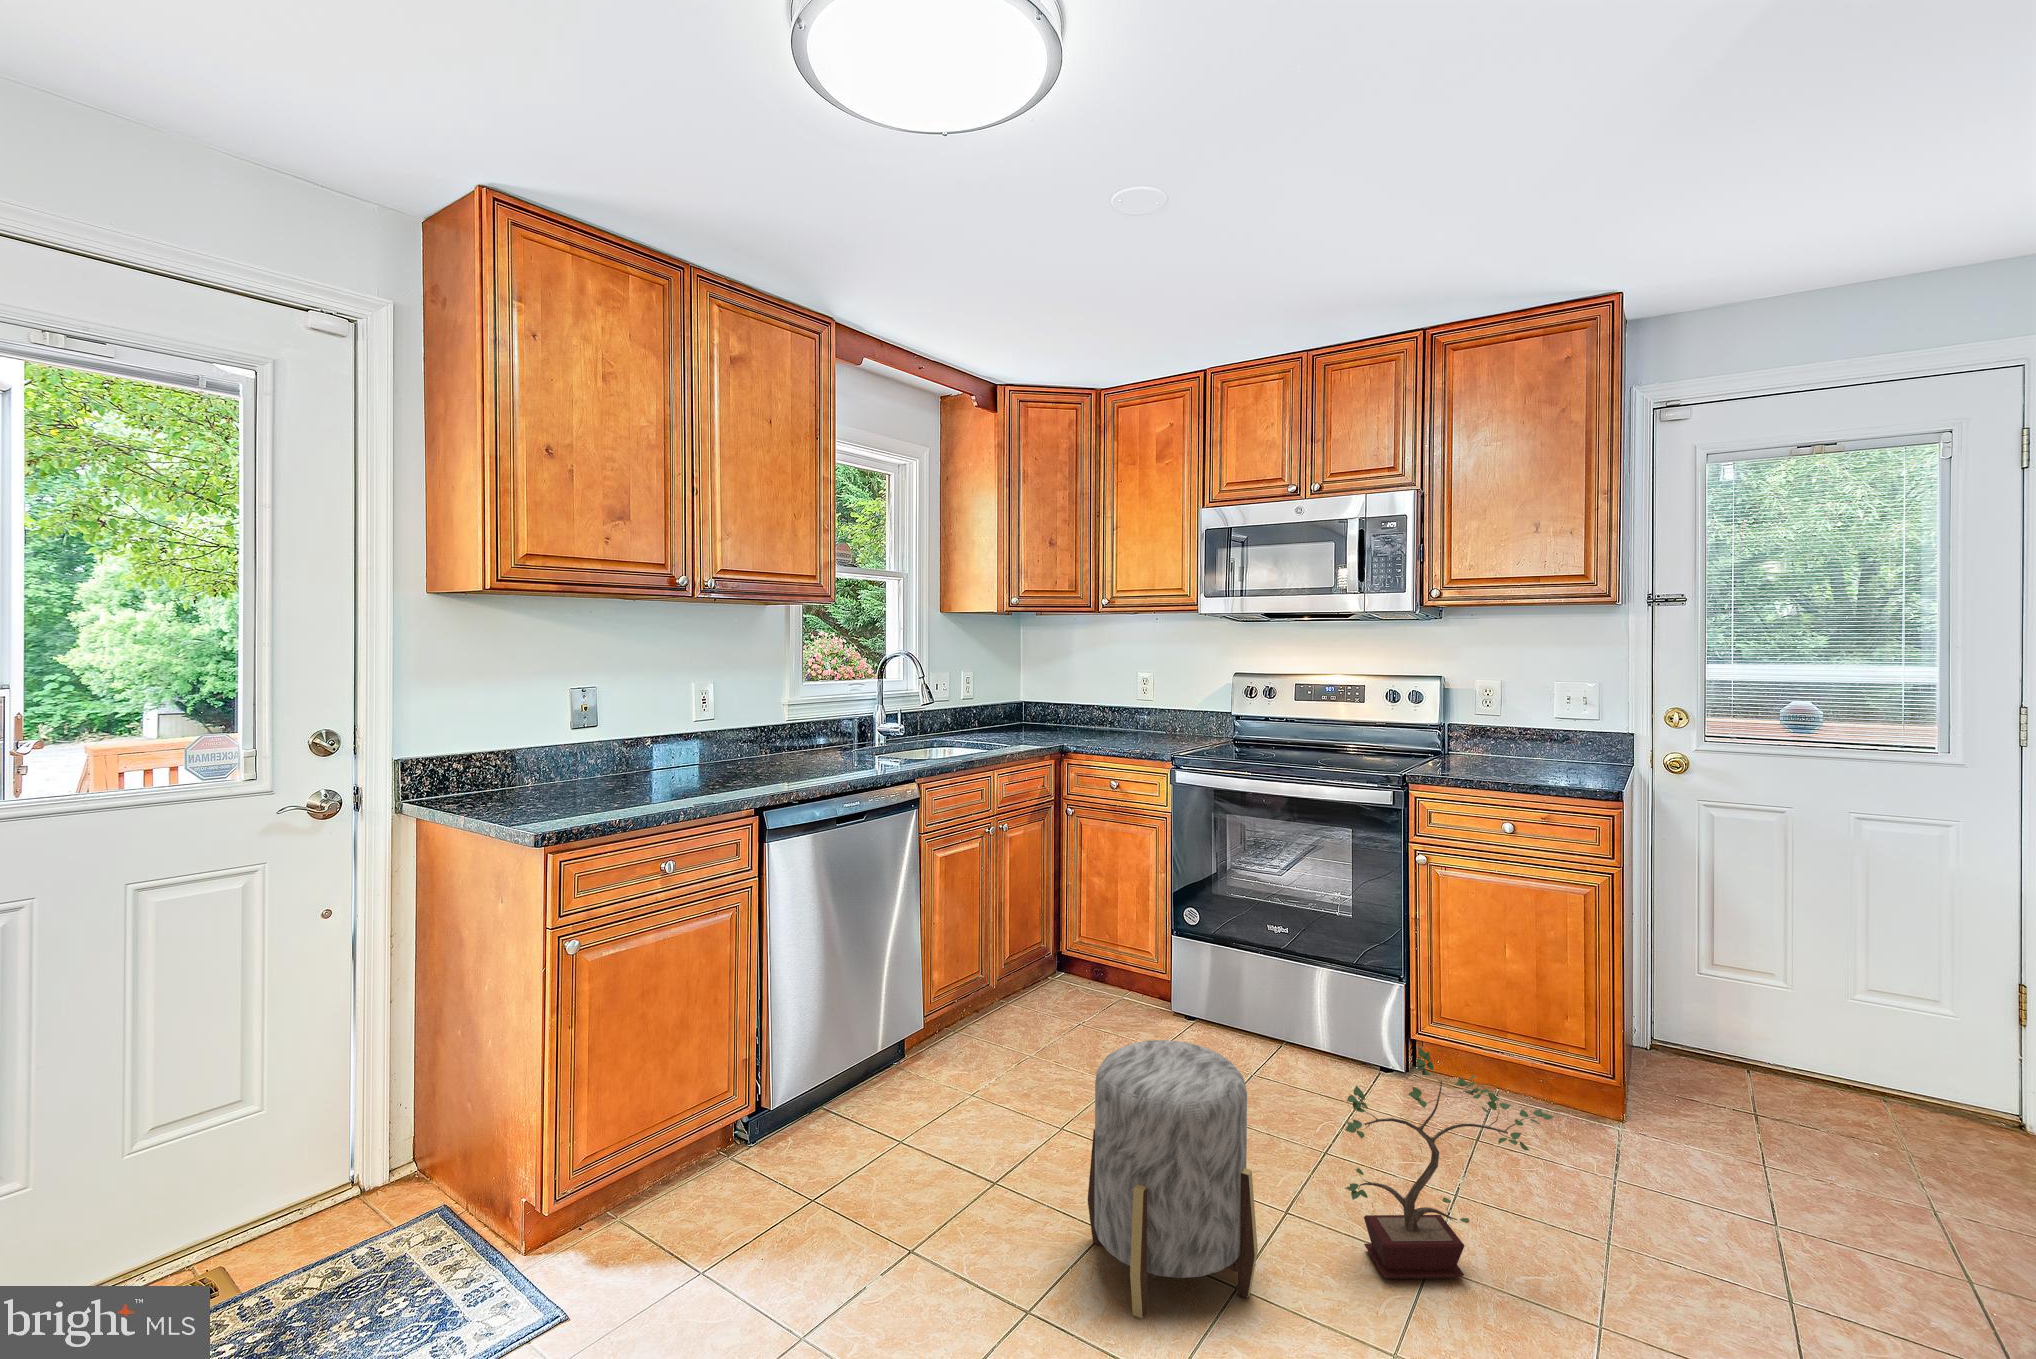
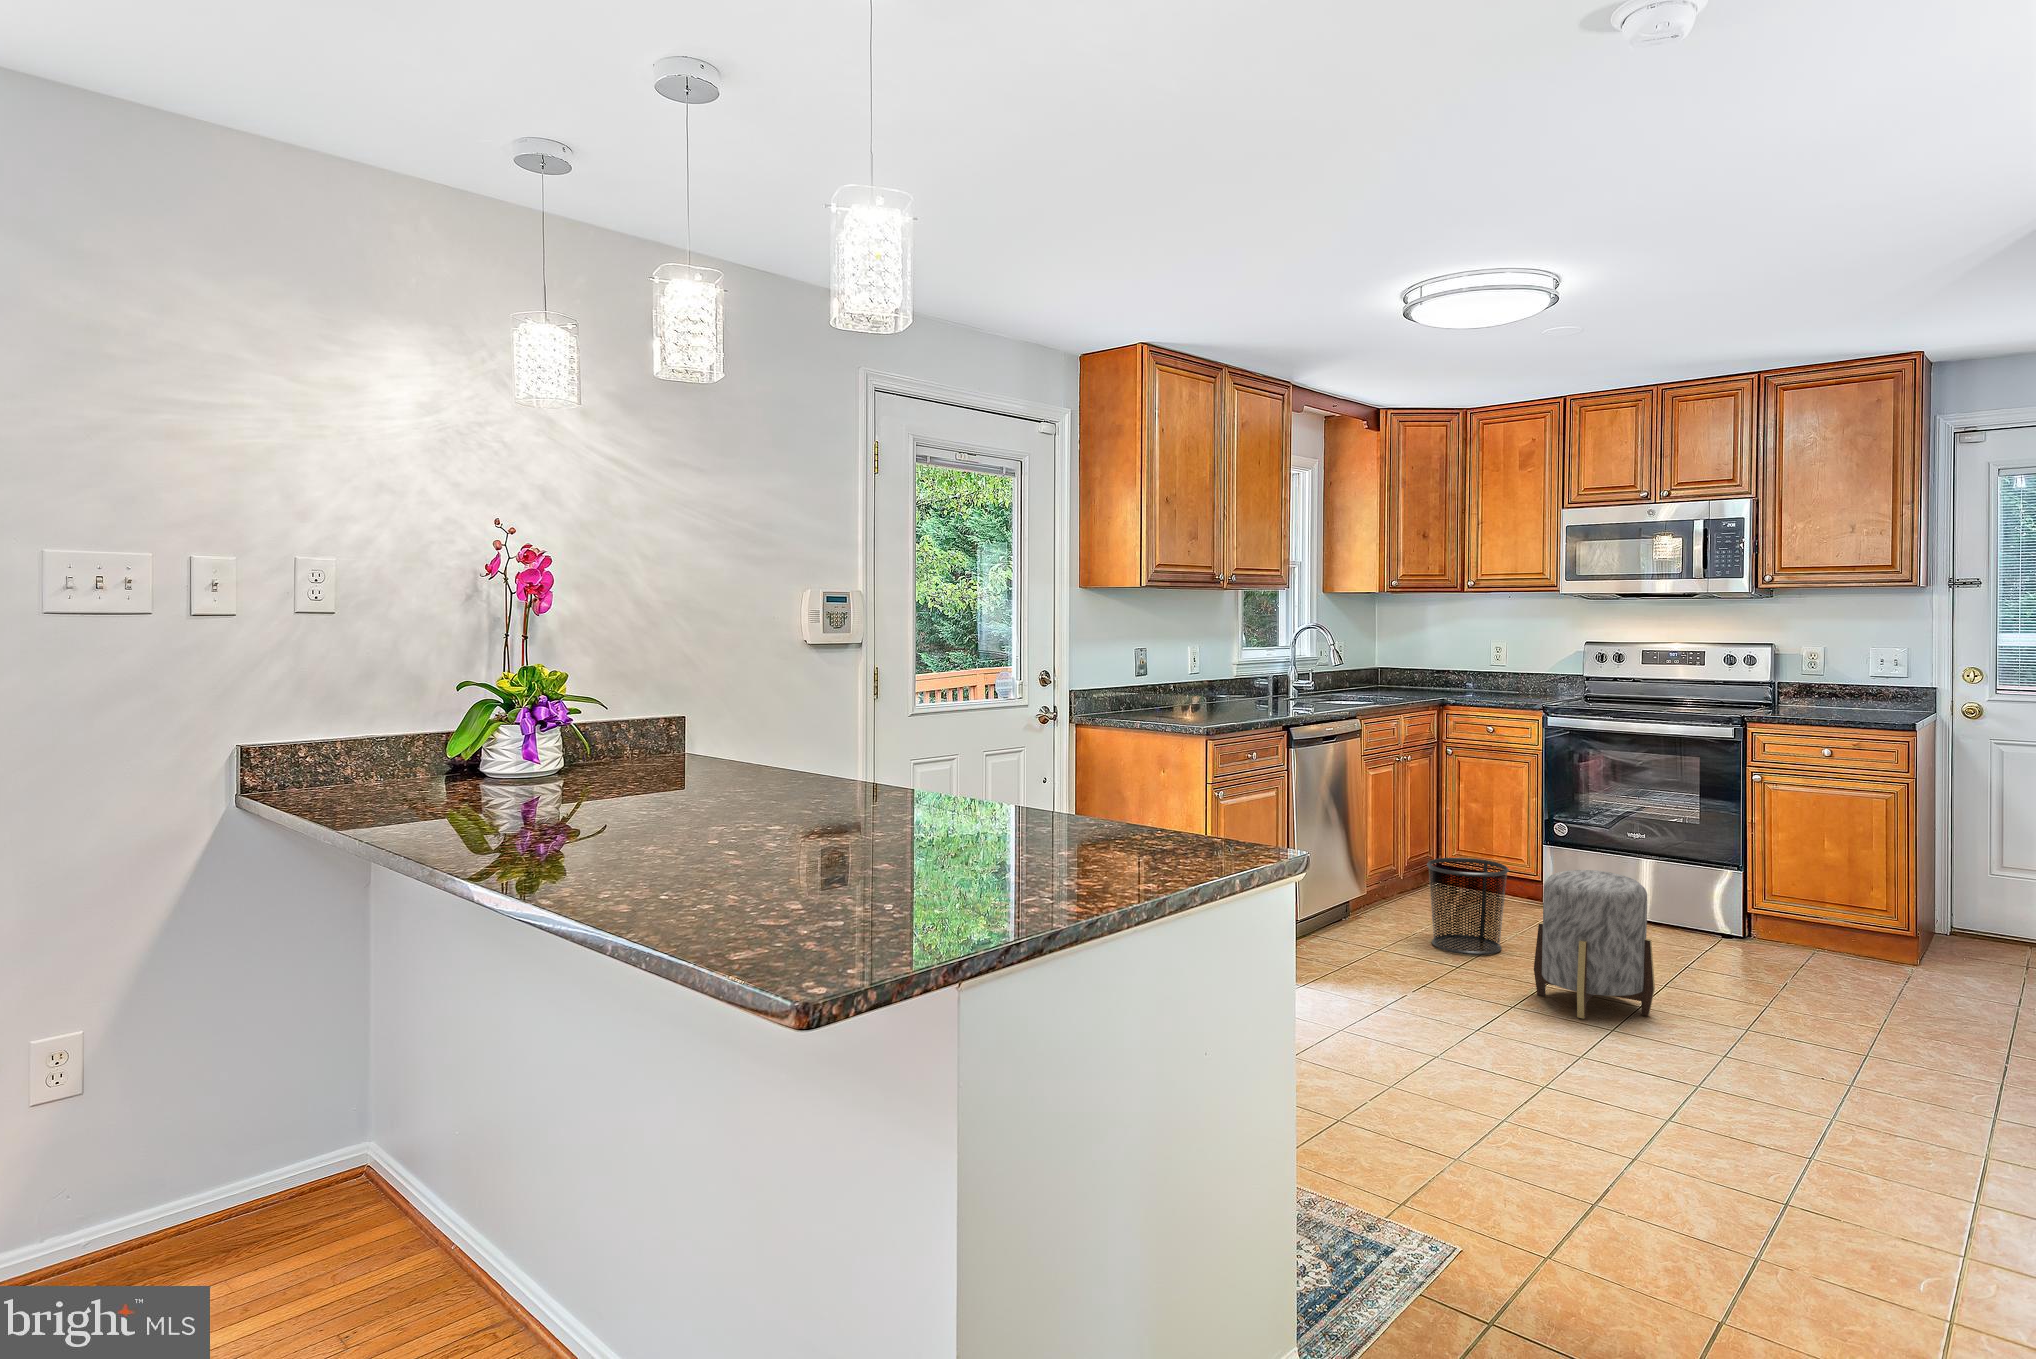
waste bin: none [984,978,1094,1135] -> present [1427,858,1509,955]
potted plant: present [1345,1047,1554,1278] -> none [1710,874,1855,1016]

